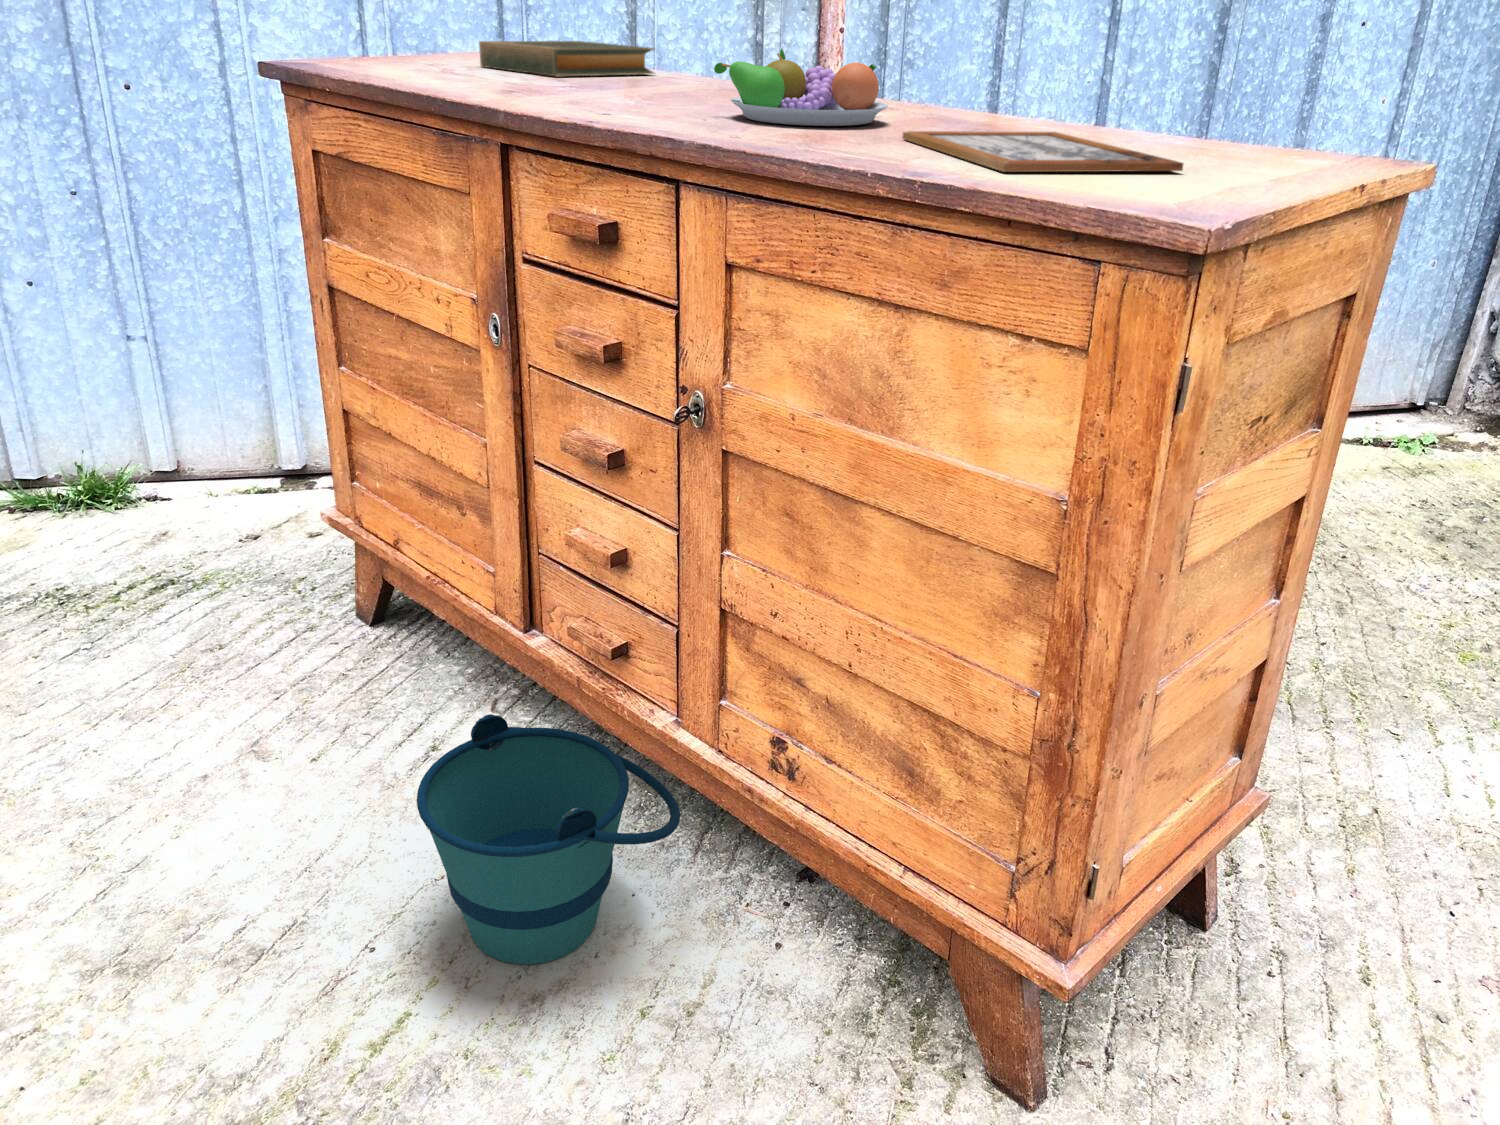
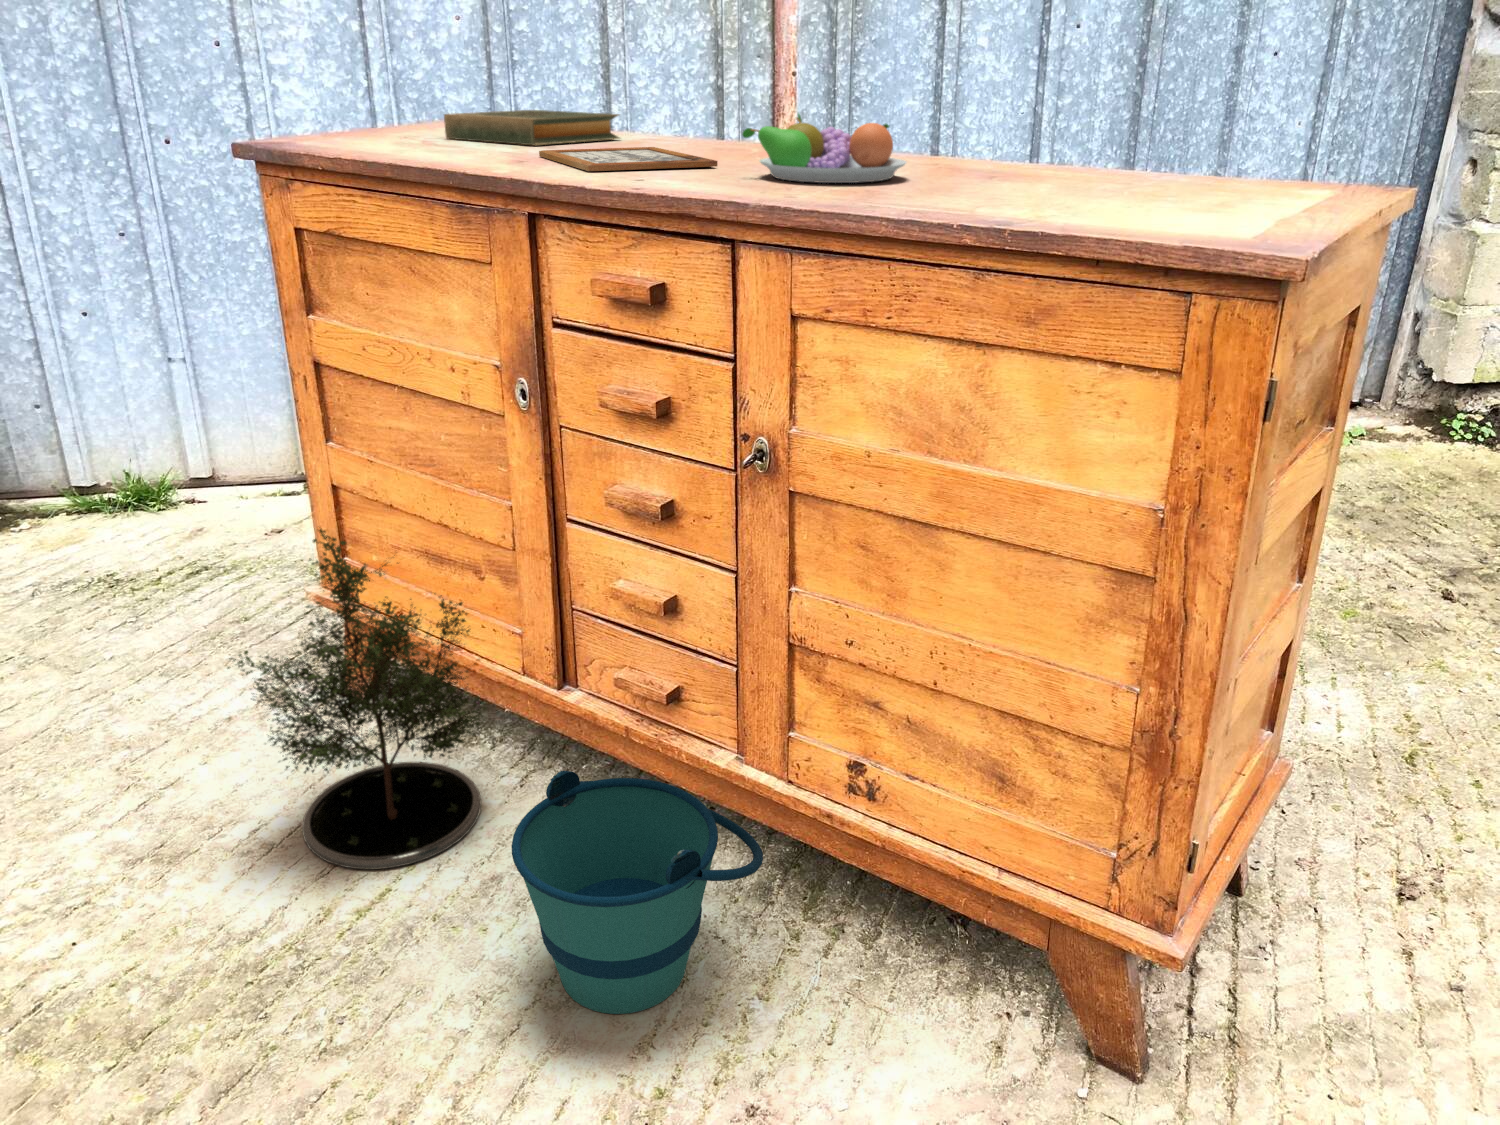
picture frame: present [902,131,1183,172] -> present [539,147,717,171]
potted tree: none [194,447,453,791] -> present [228,529,486,870]

